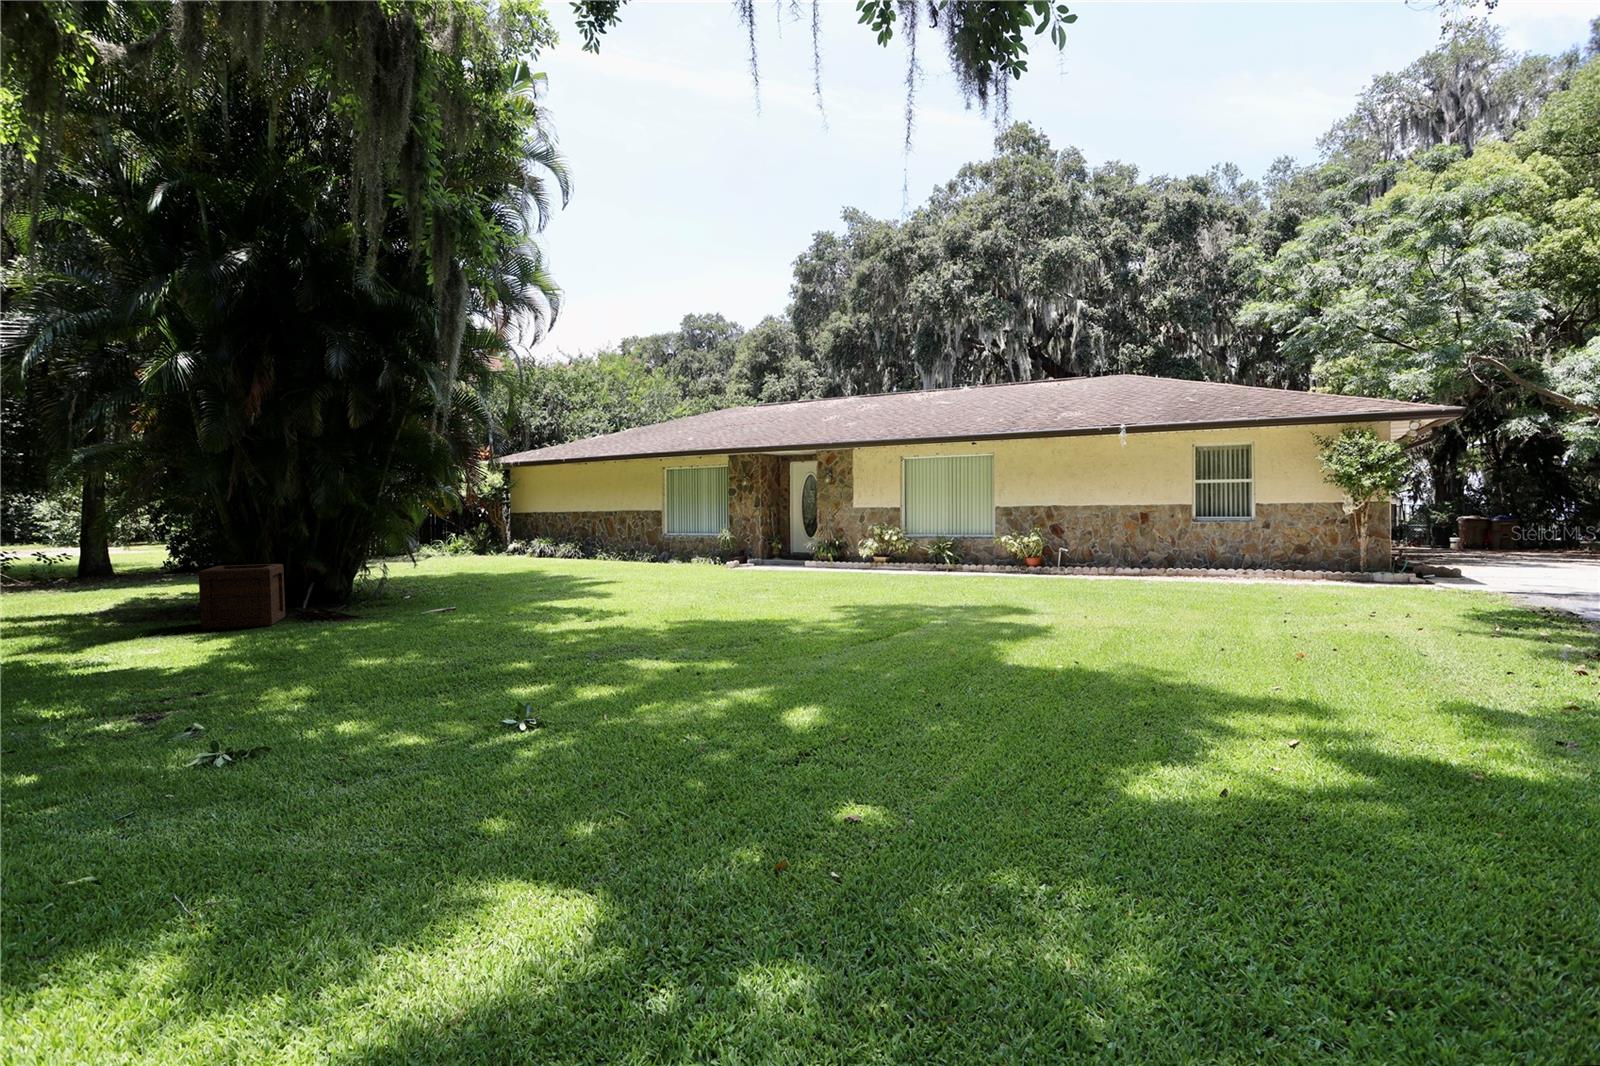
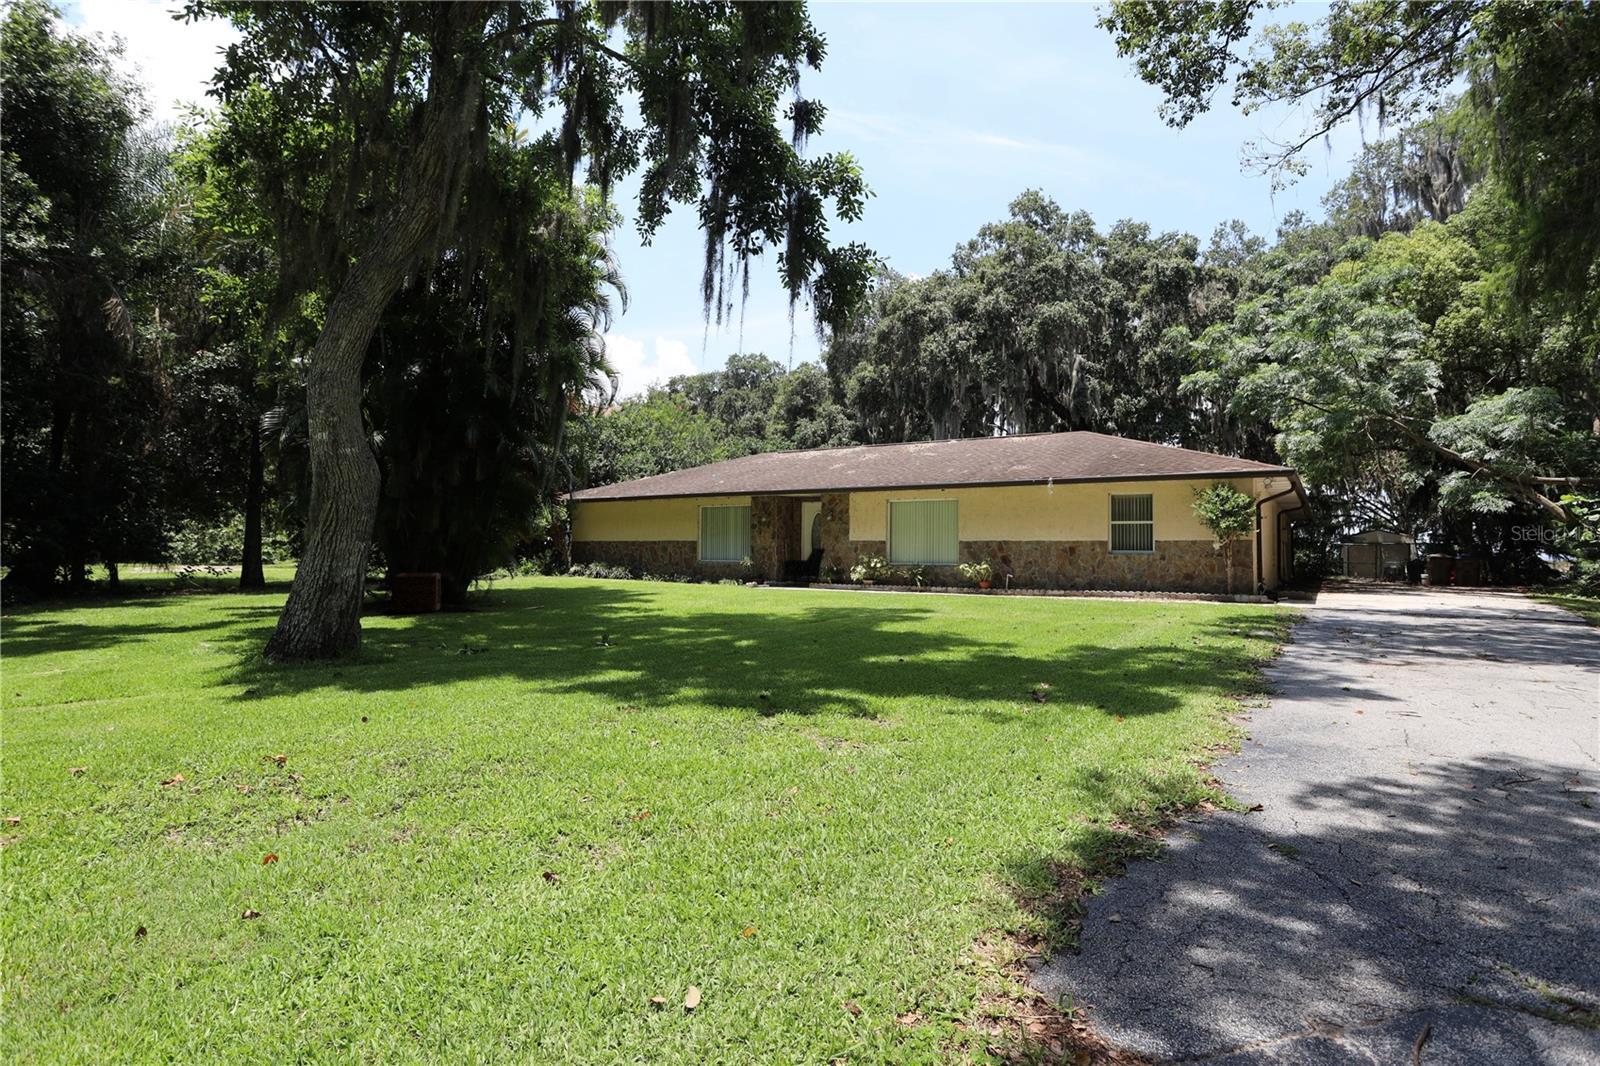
chair: none [772,517,824,563] -> present [784,548,825,583]

